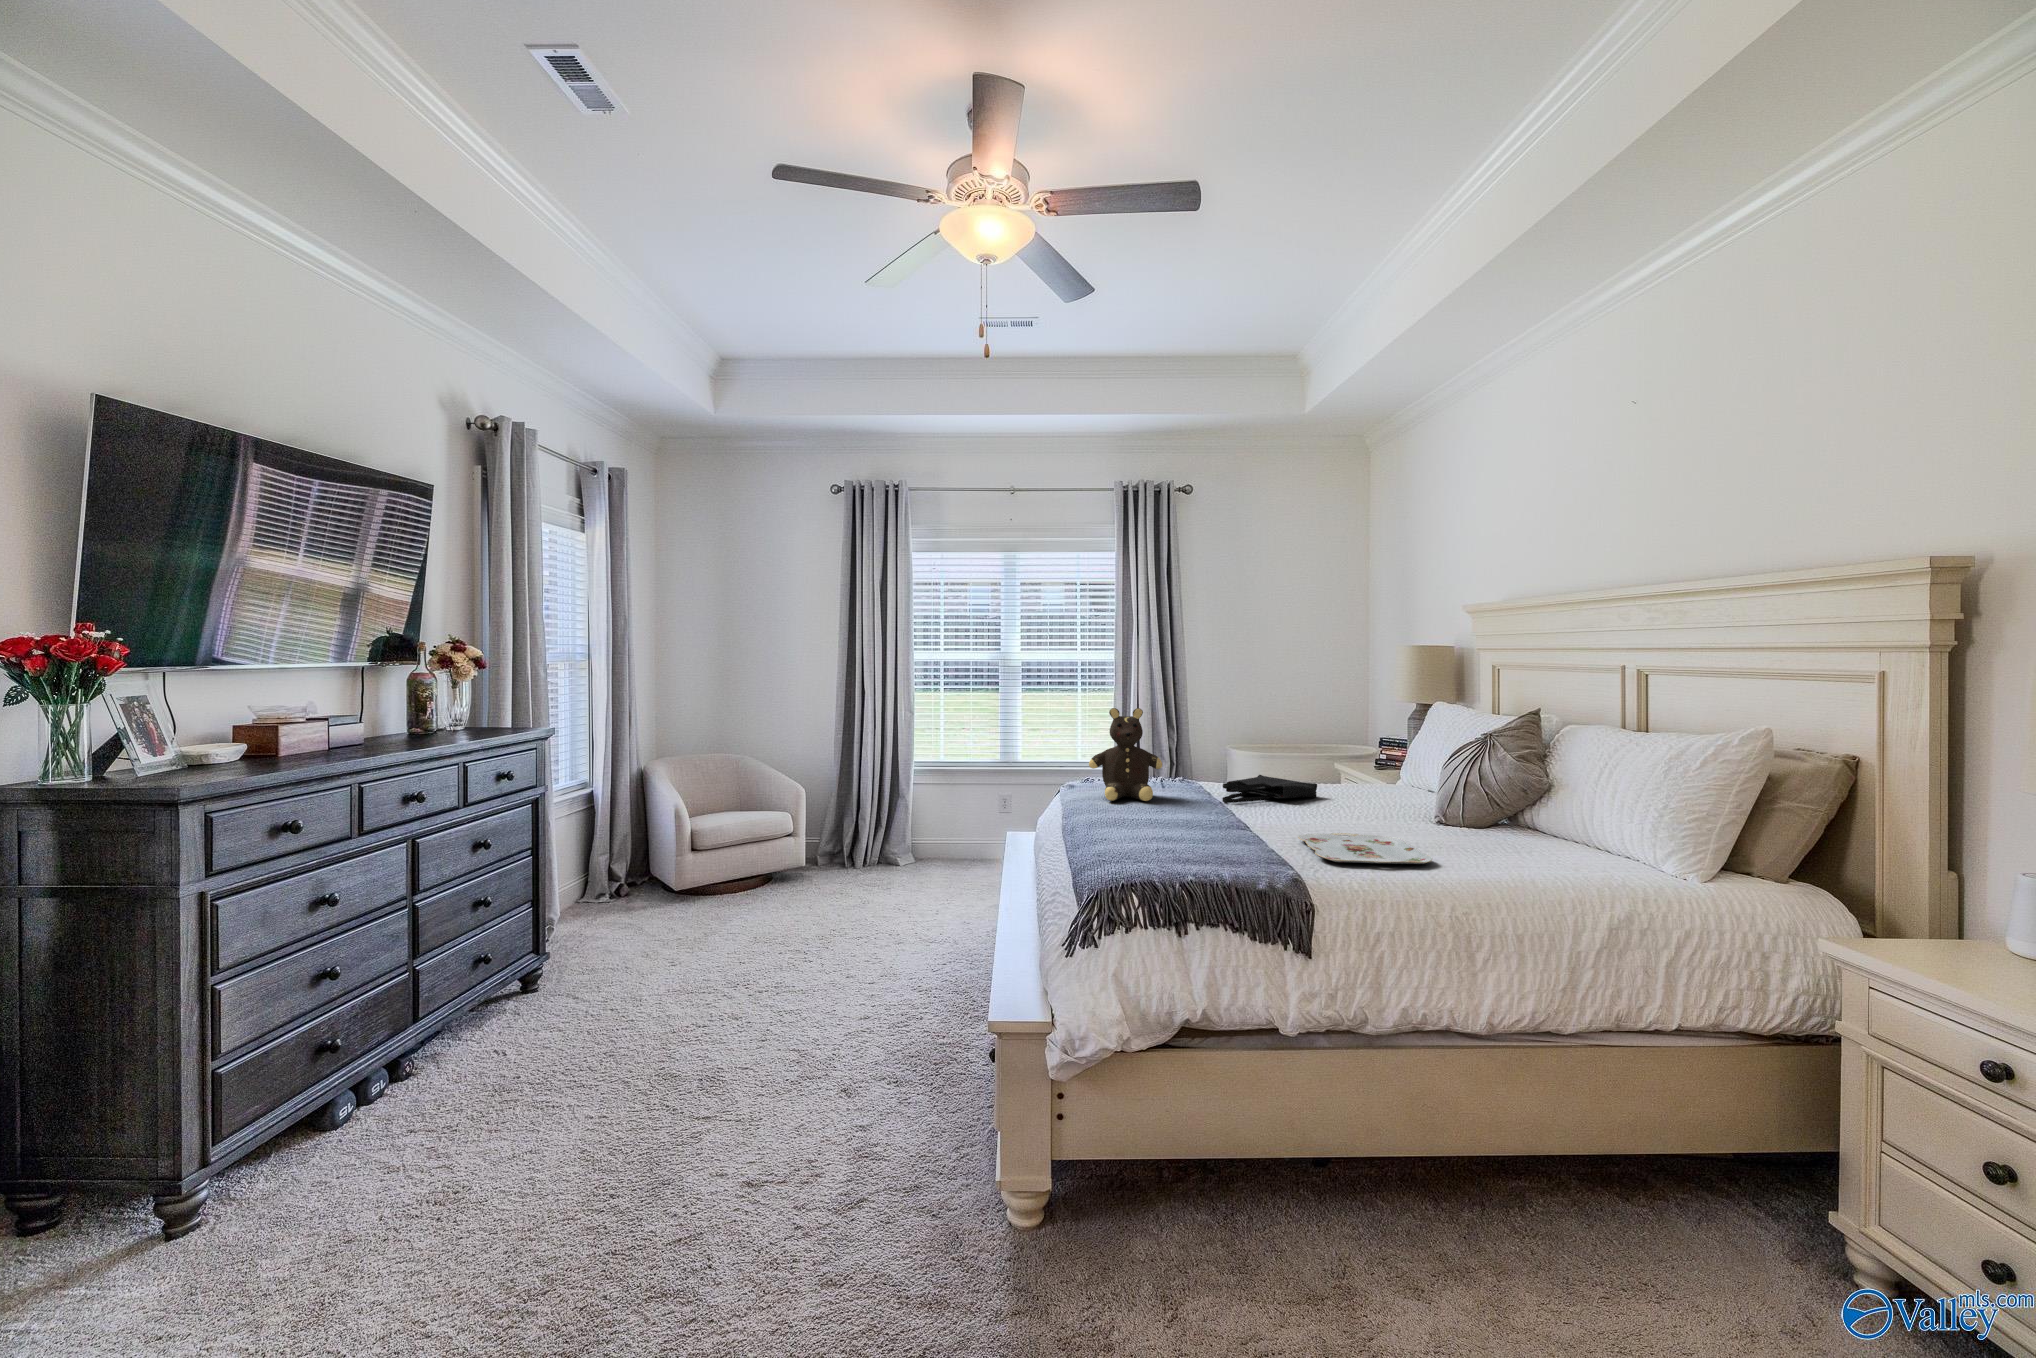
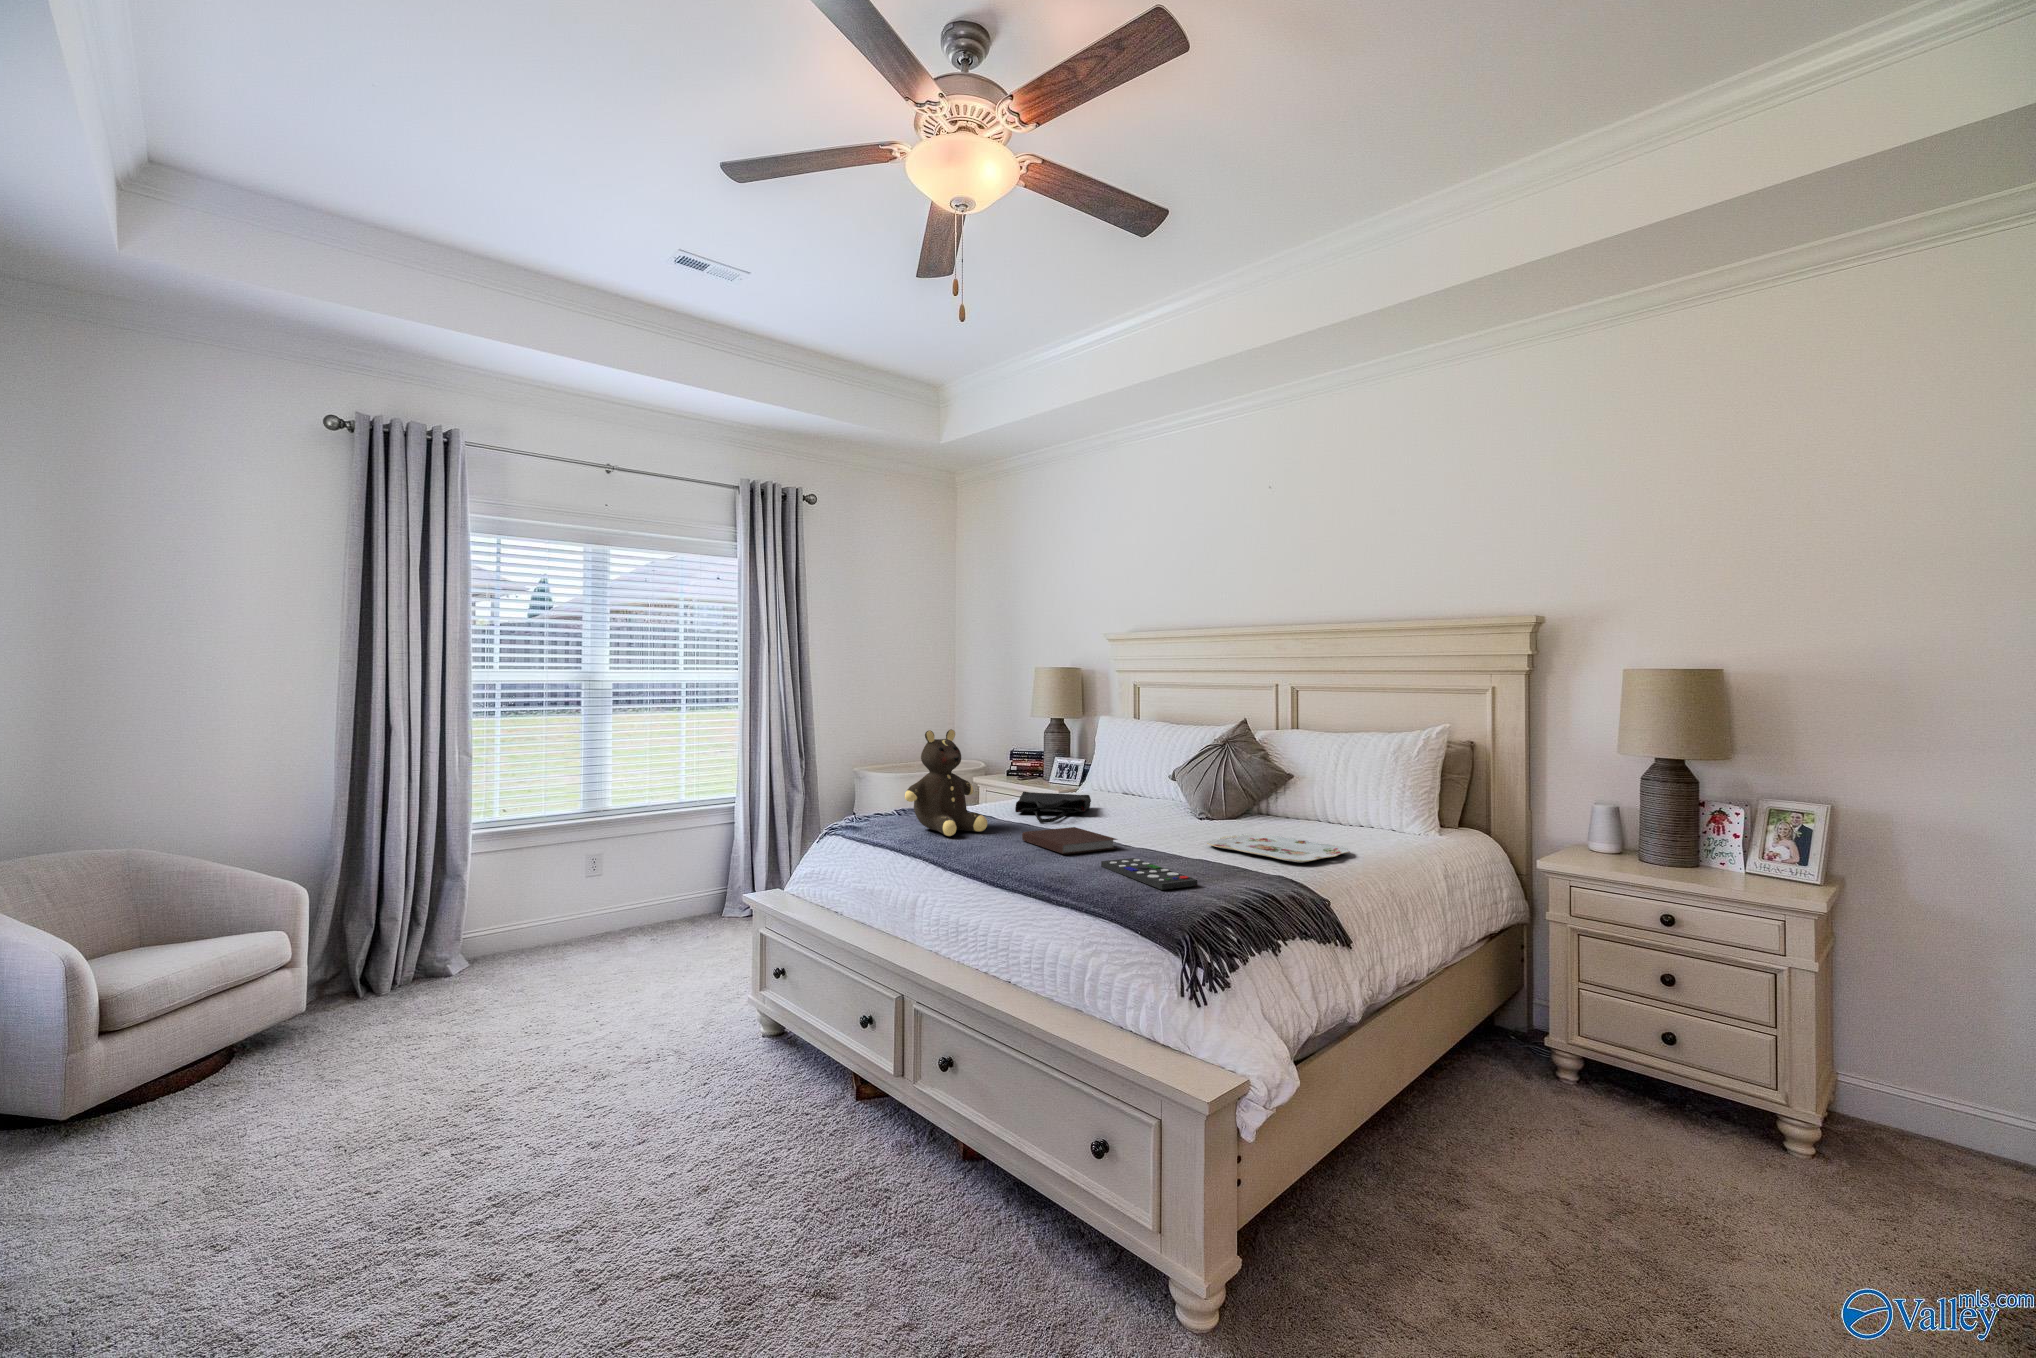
notebook: none [1150,804,1215,828] -> present [1022,827,1117,854]
remote control: none [1134,831,1188,858] -> present [1101,858,1197,890]

